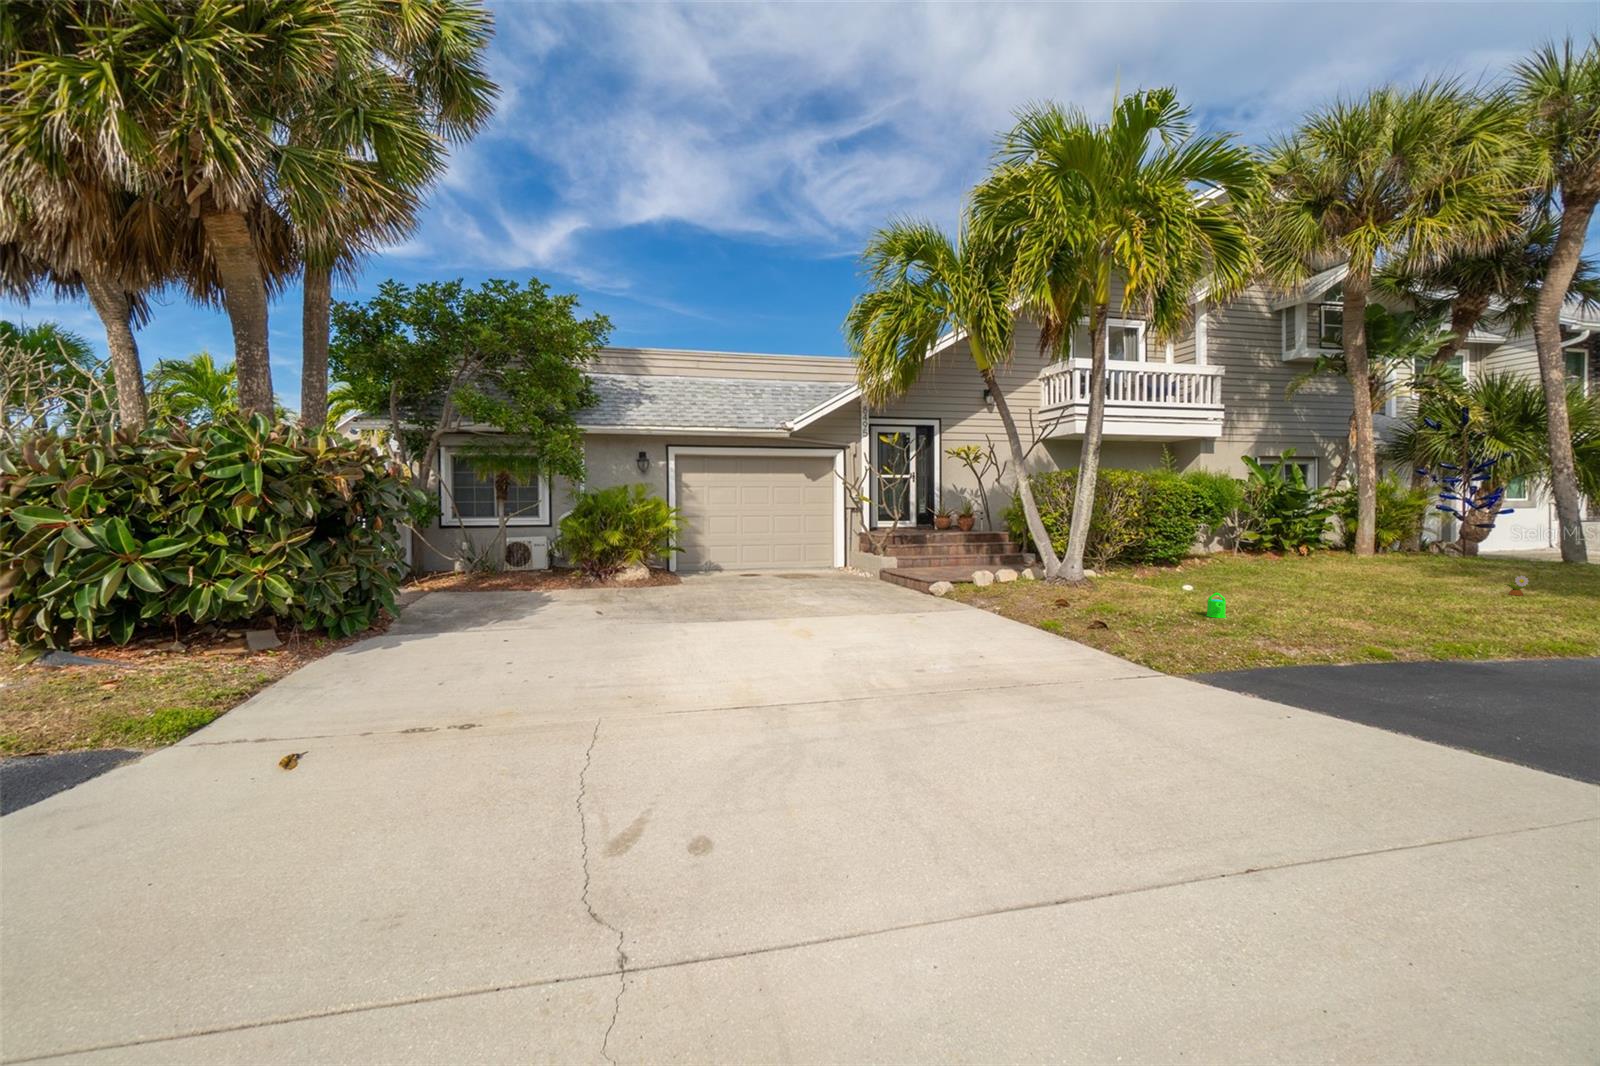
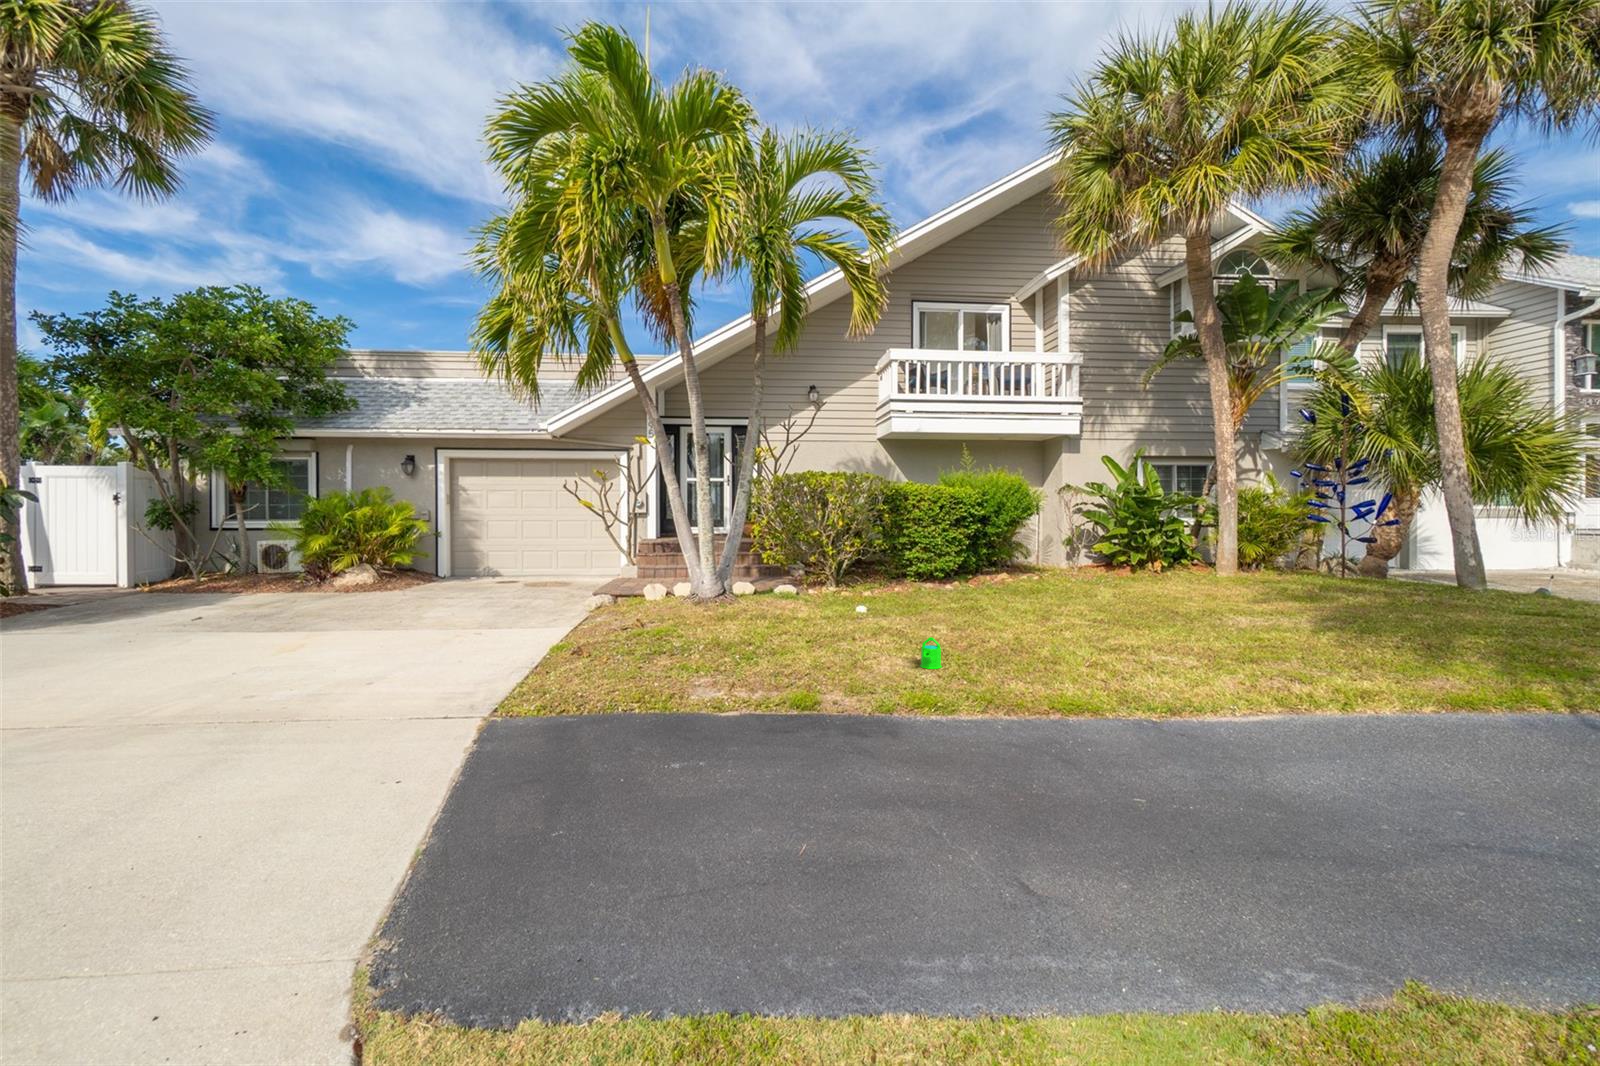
decorative plant: present [1504,575,1530,596] -> none [1327,605,1357,629]

